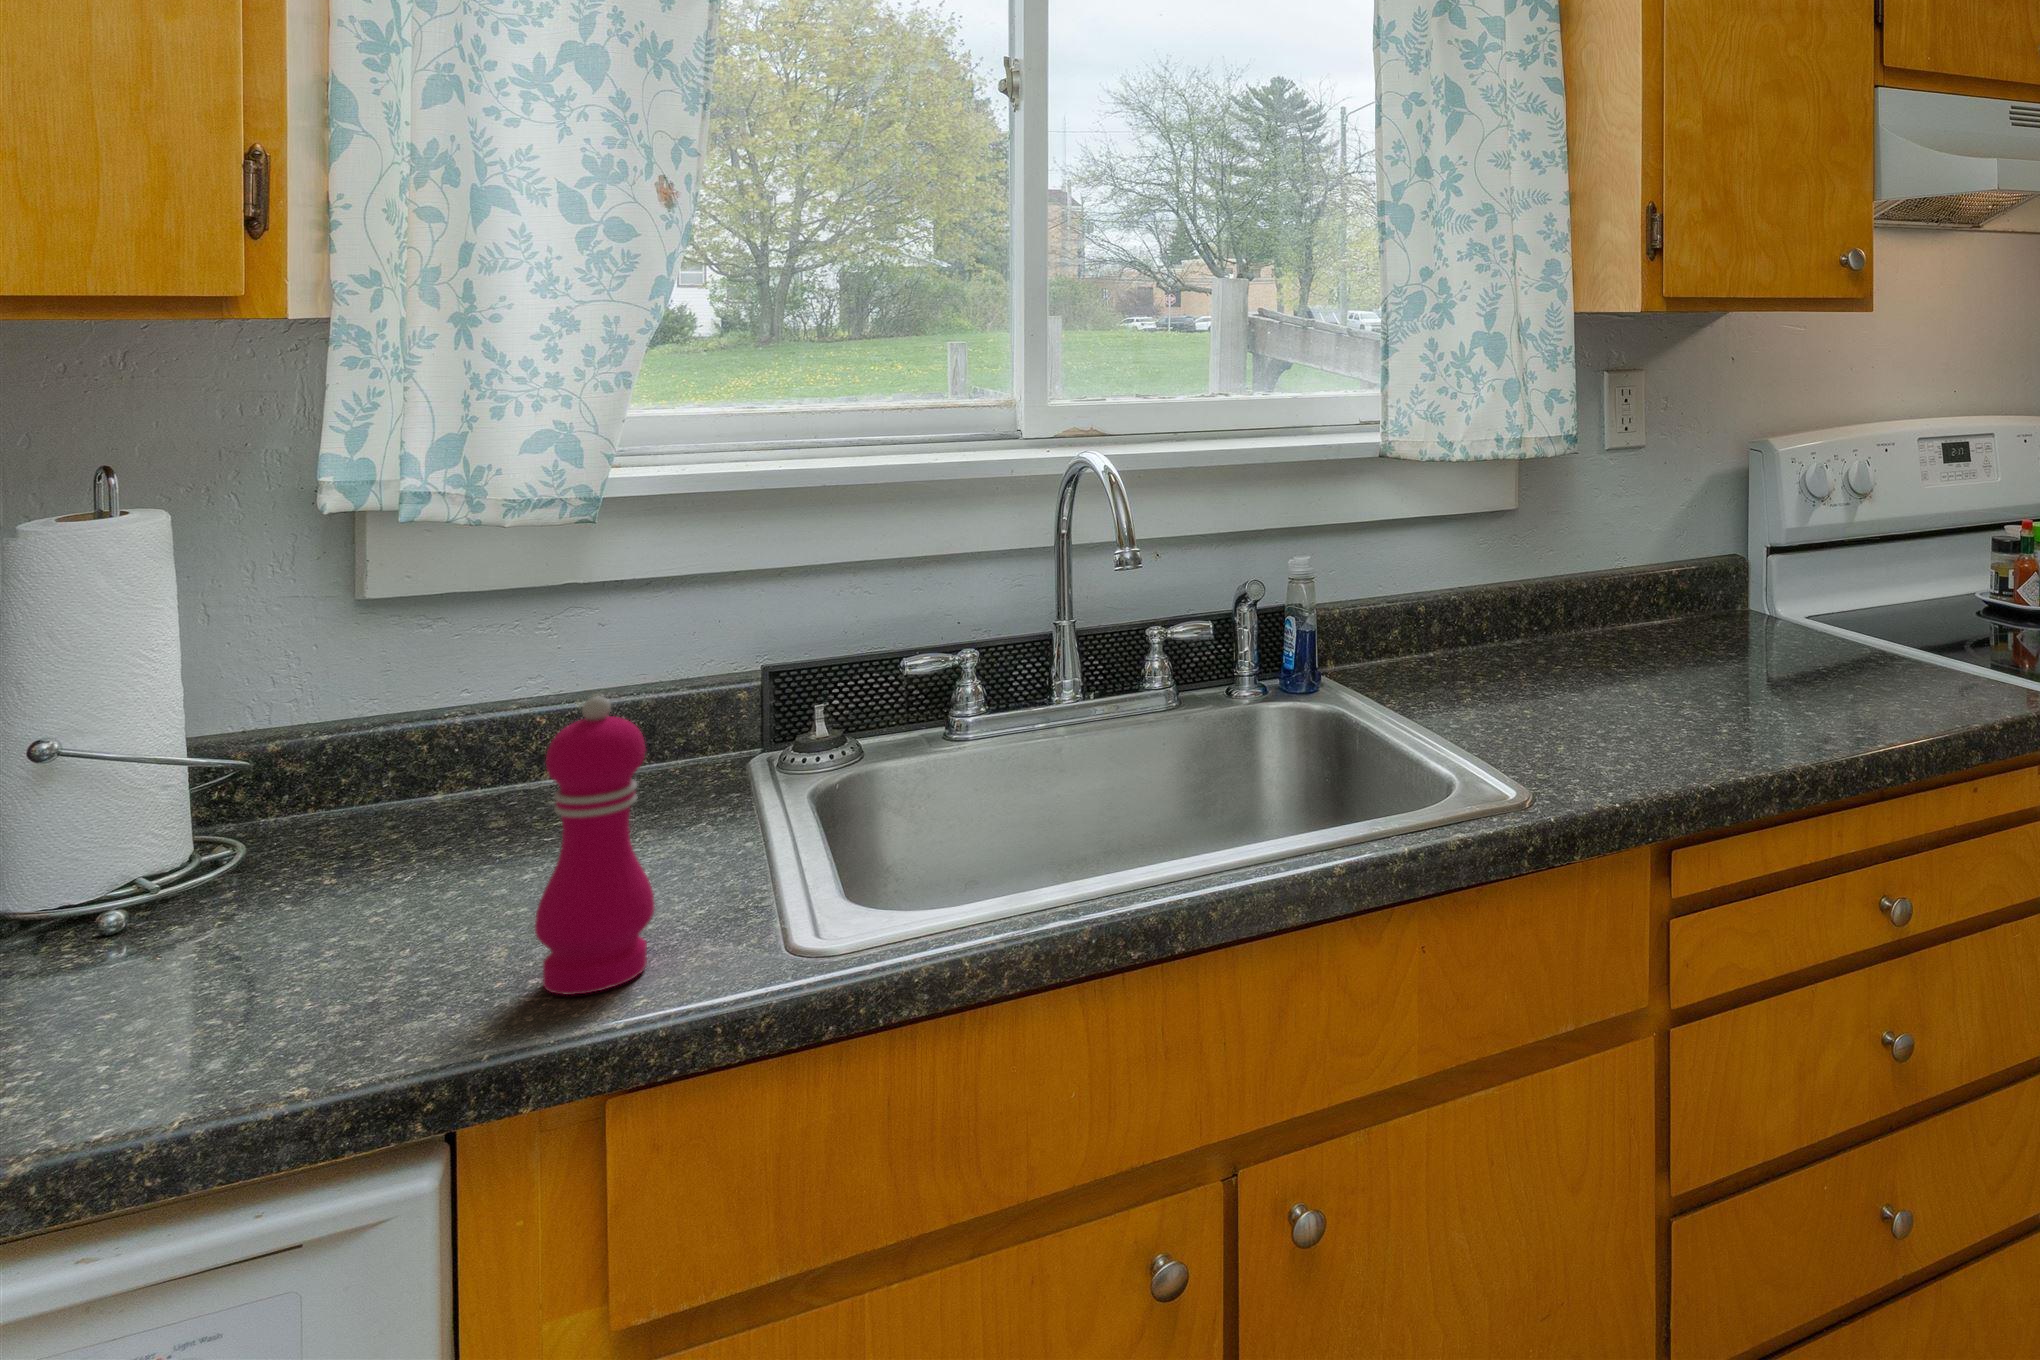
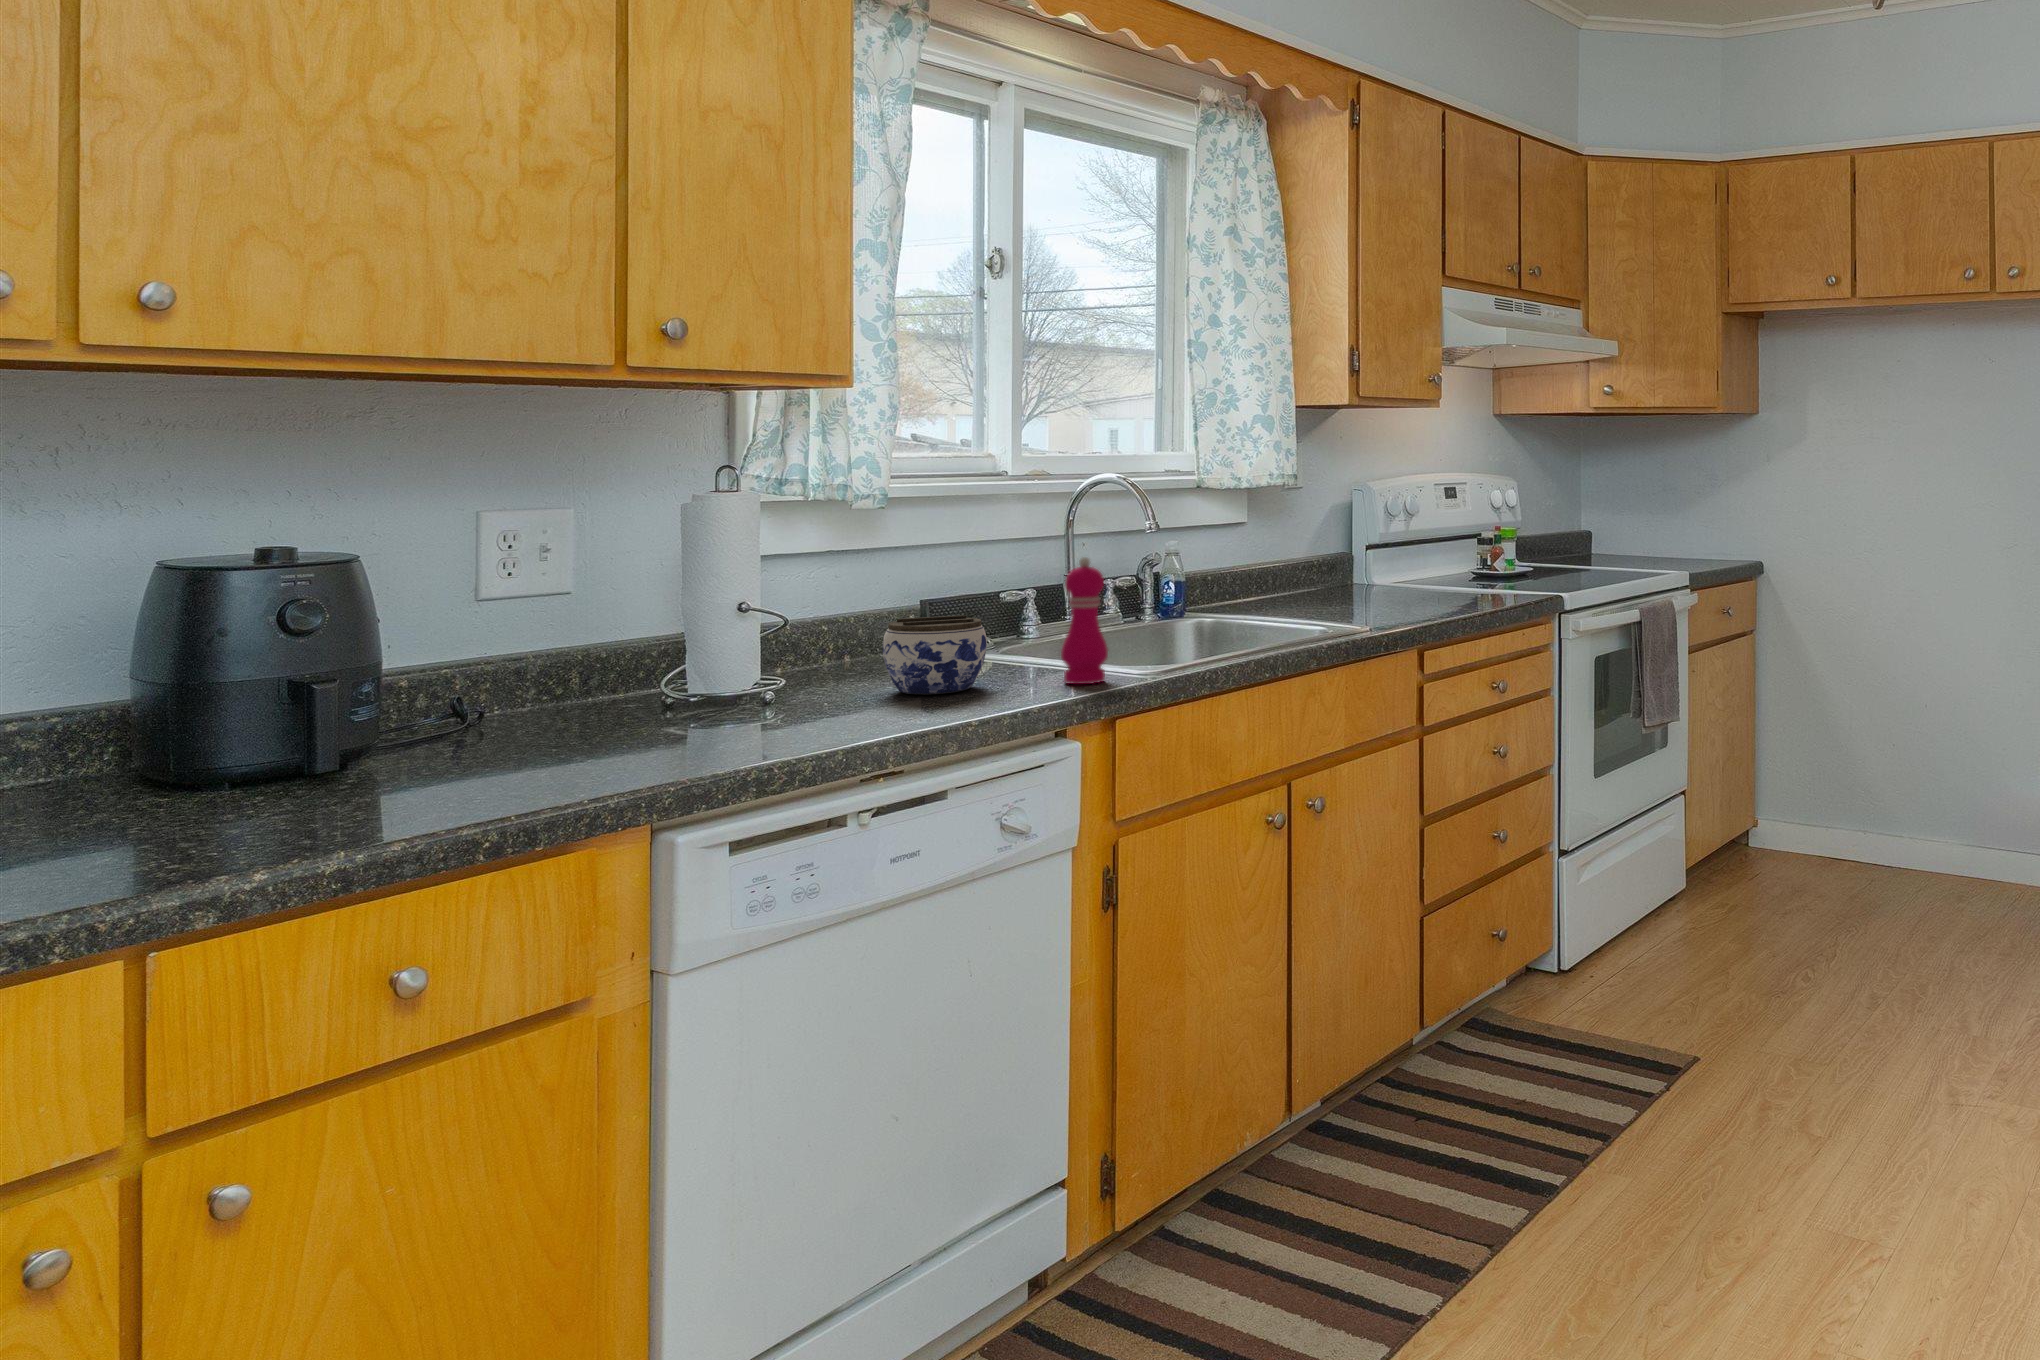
jar: none [212,780,471,977] -> present [883,615,987,694]

